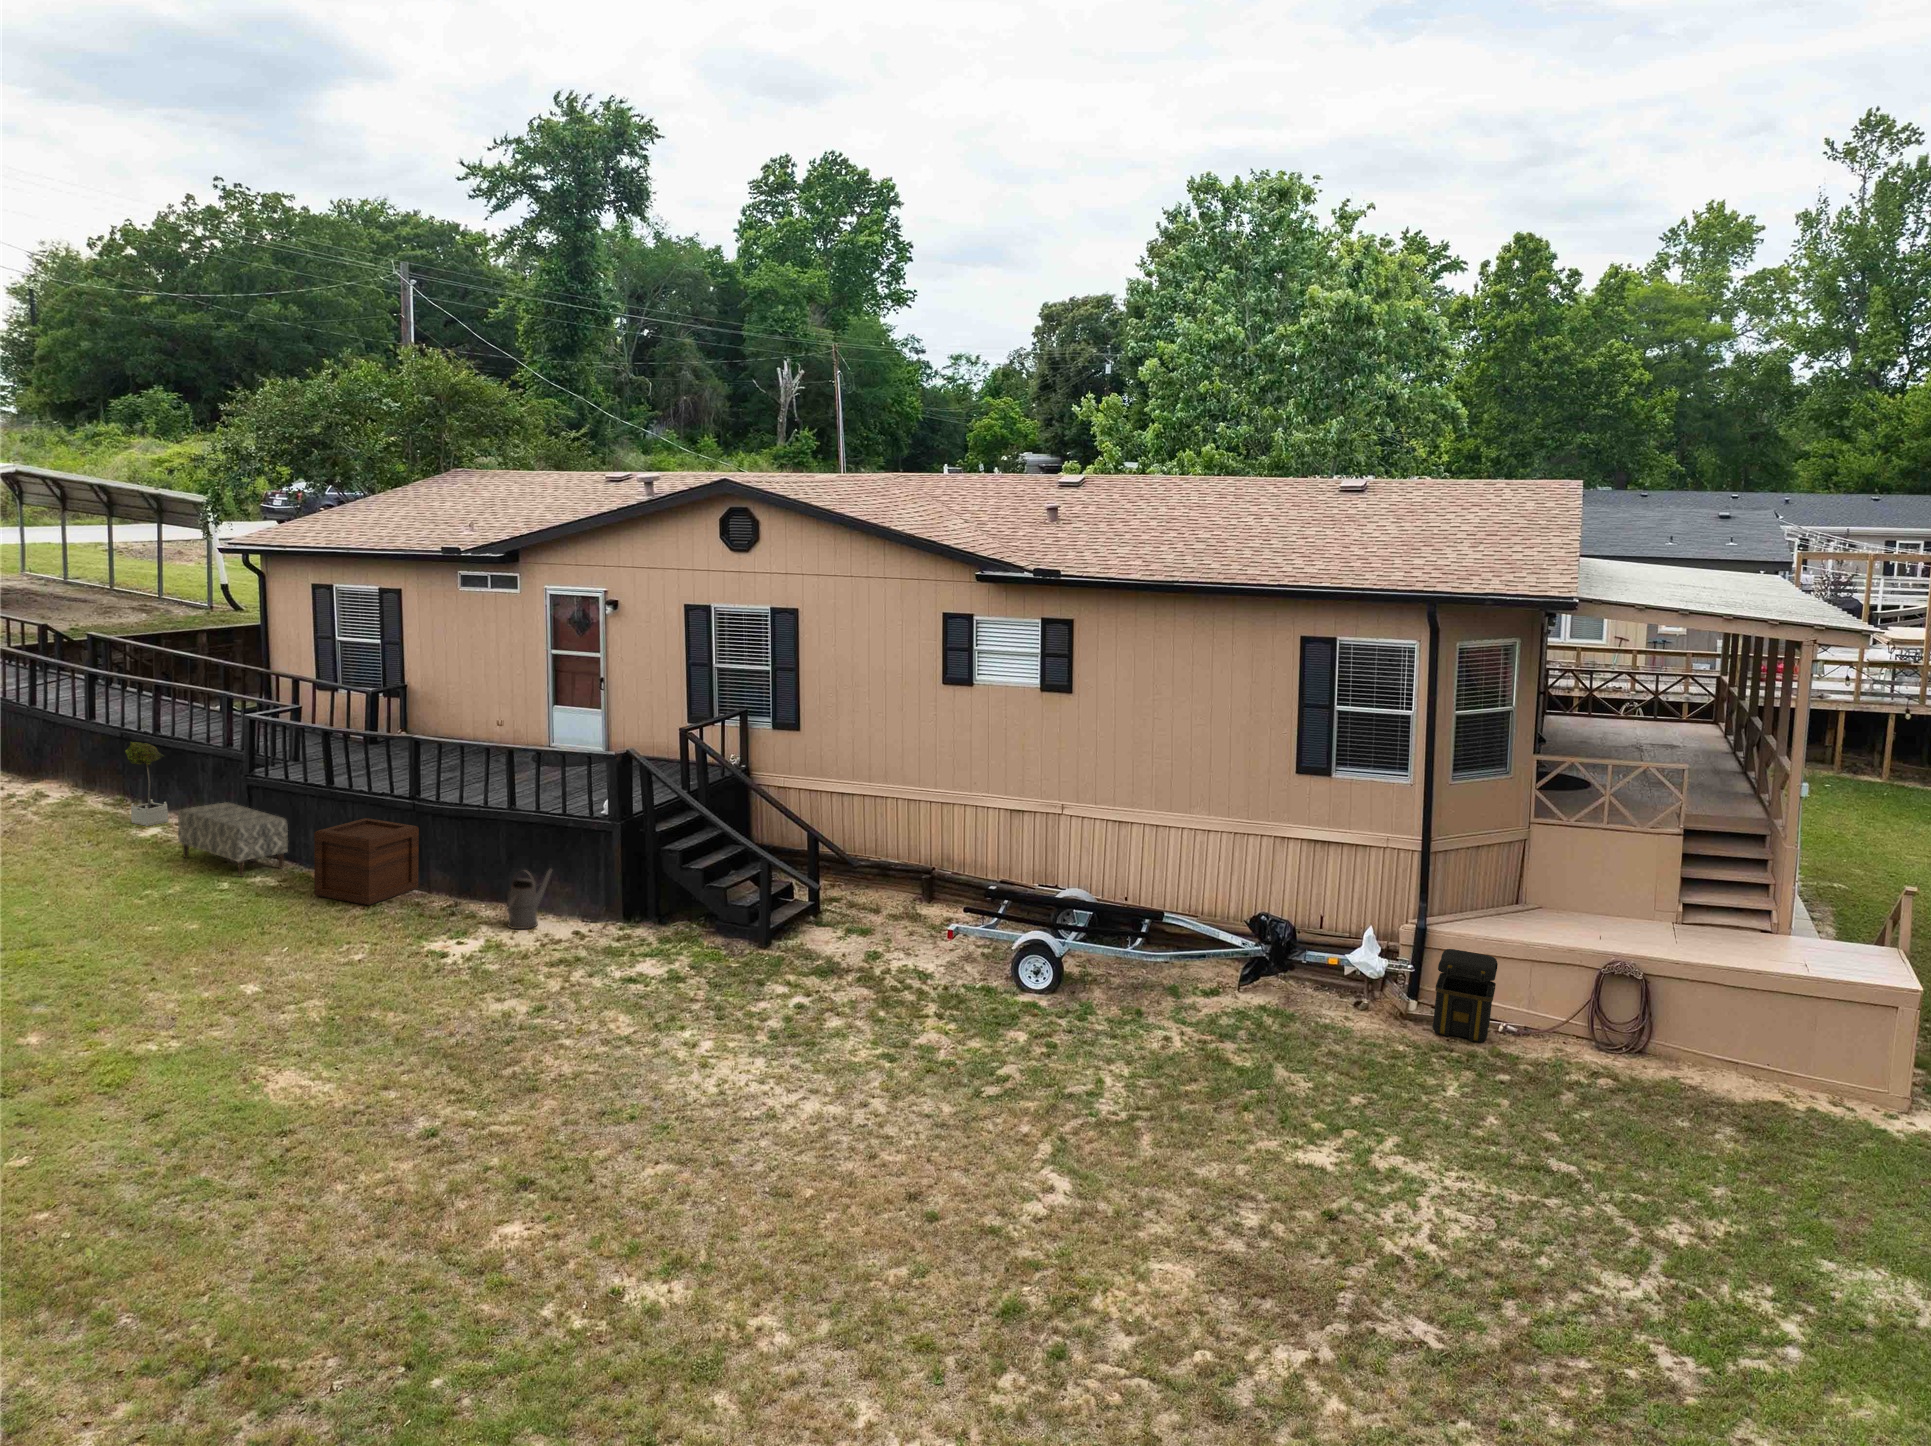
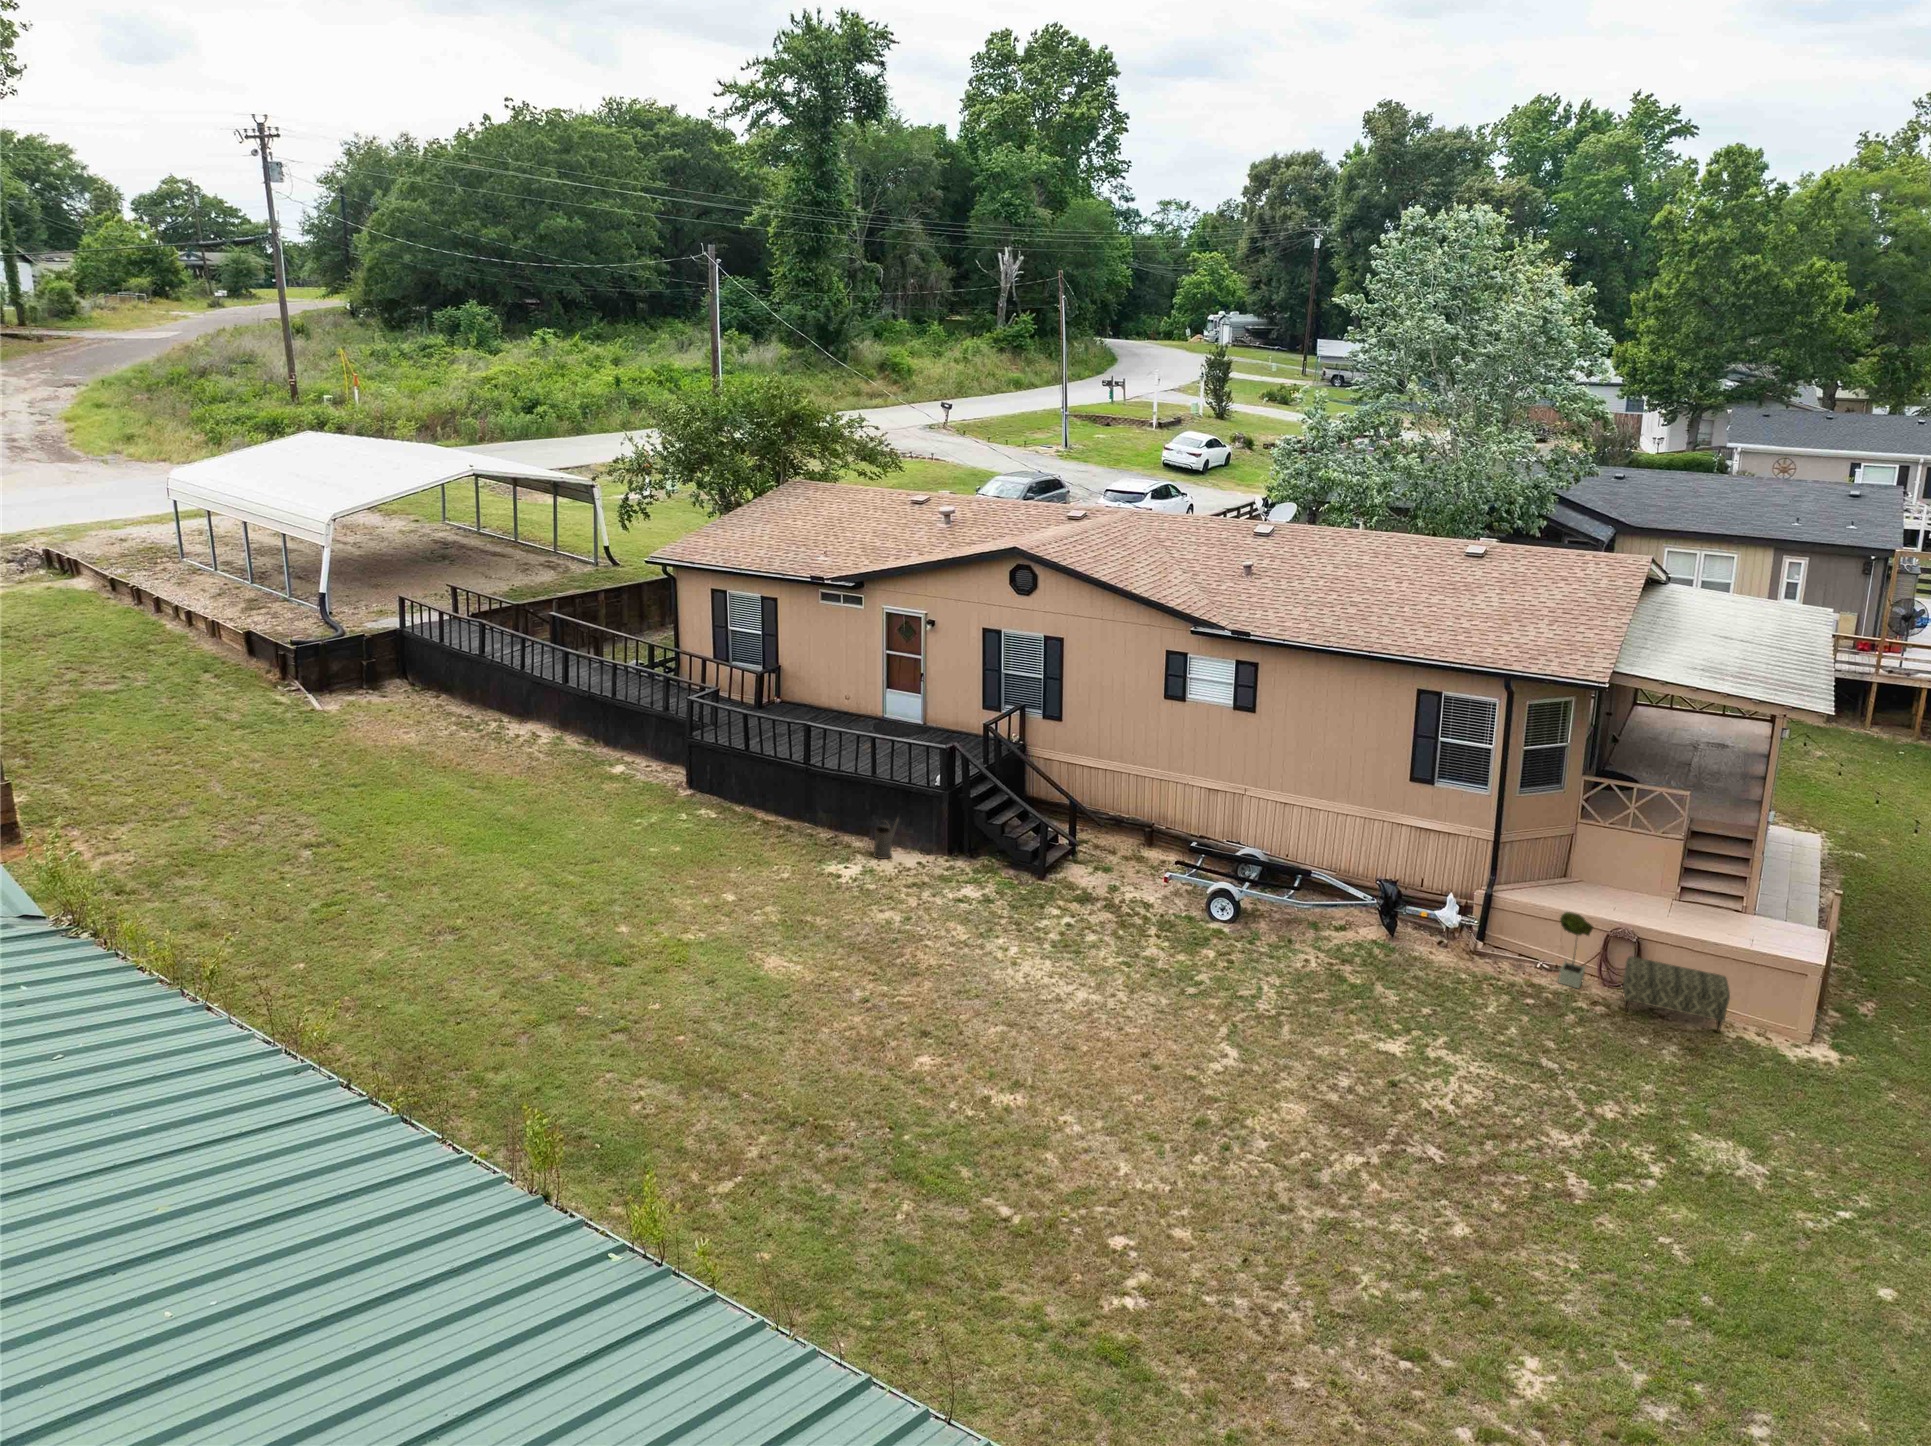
potted tree: present [125,742,168,826] -> present [1558,912,1593,988]
bench: present [178,802,288,876] -> present [1623,956,1730,1032]
wooden crate: present [314,818,419,905] -> none [747,775,810,836]
toolbox: present [1433,949,1498,1042] -> none [1492,911,1541,976]

